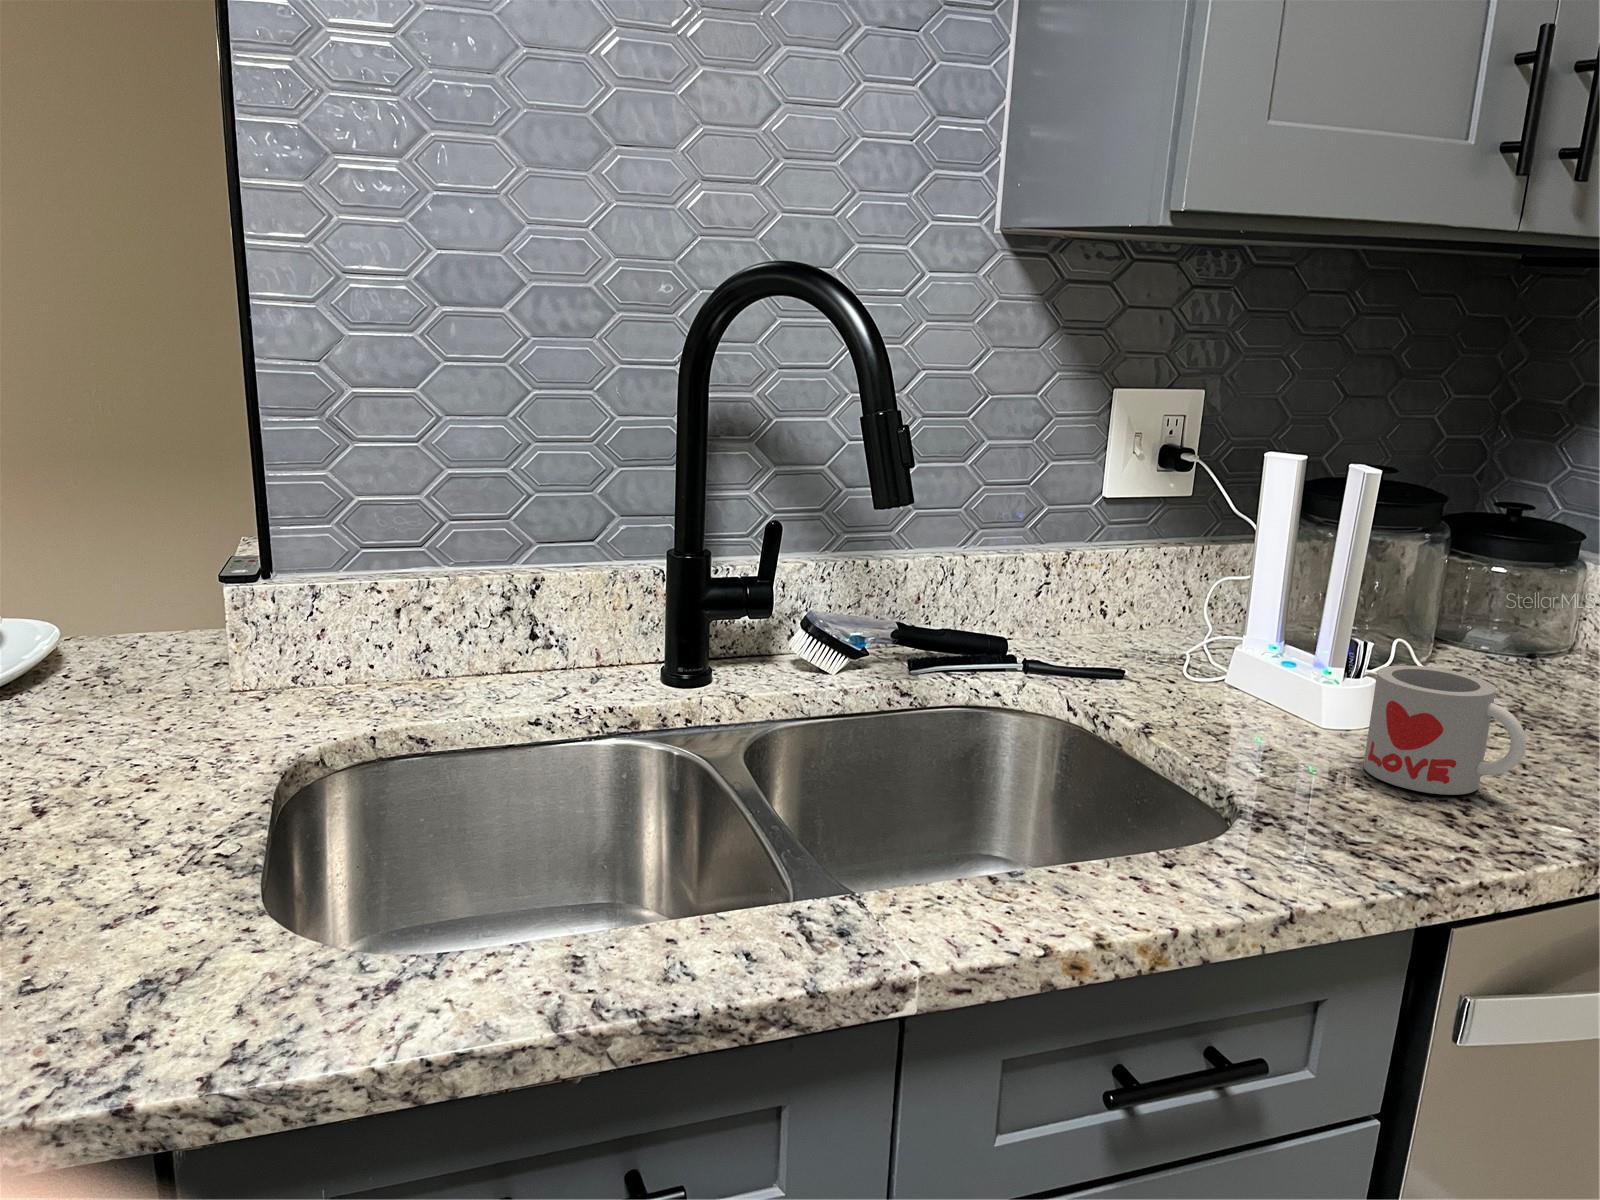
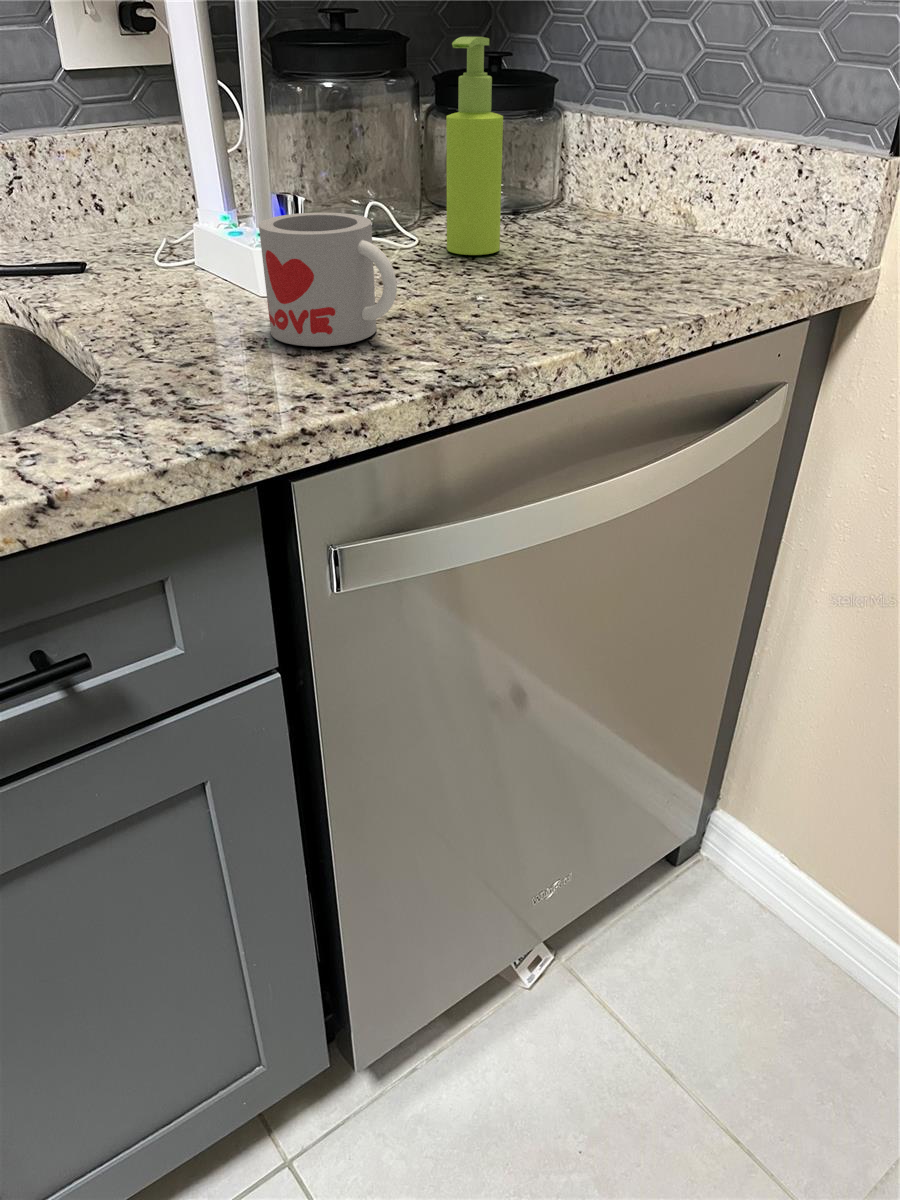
soap dispenser: none [1480,509,1567,705] -> present [446,37,503,255]

